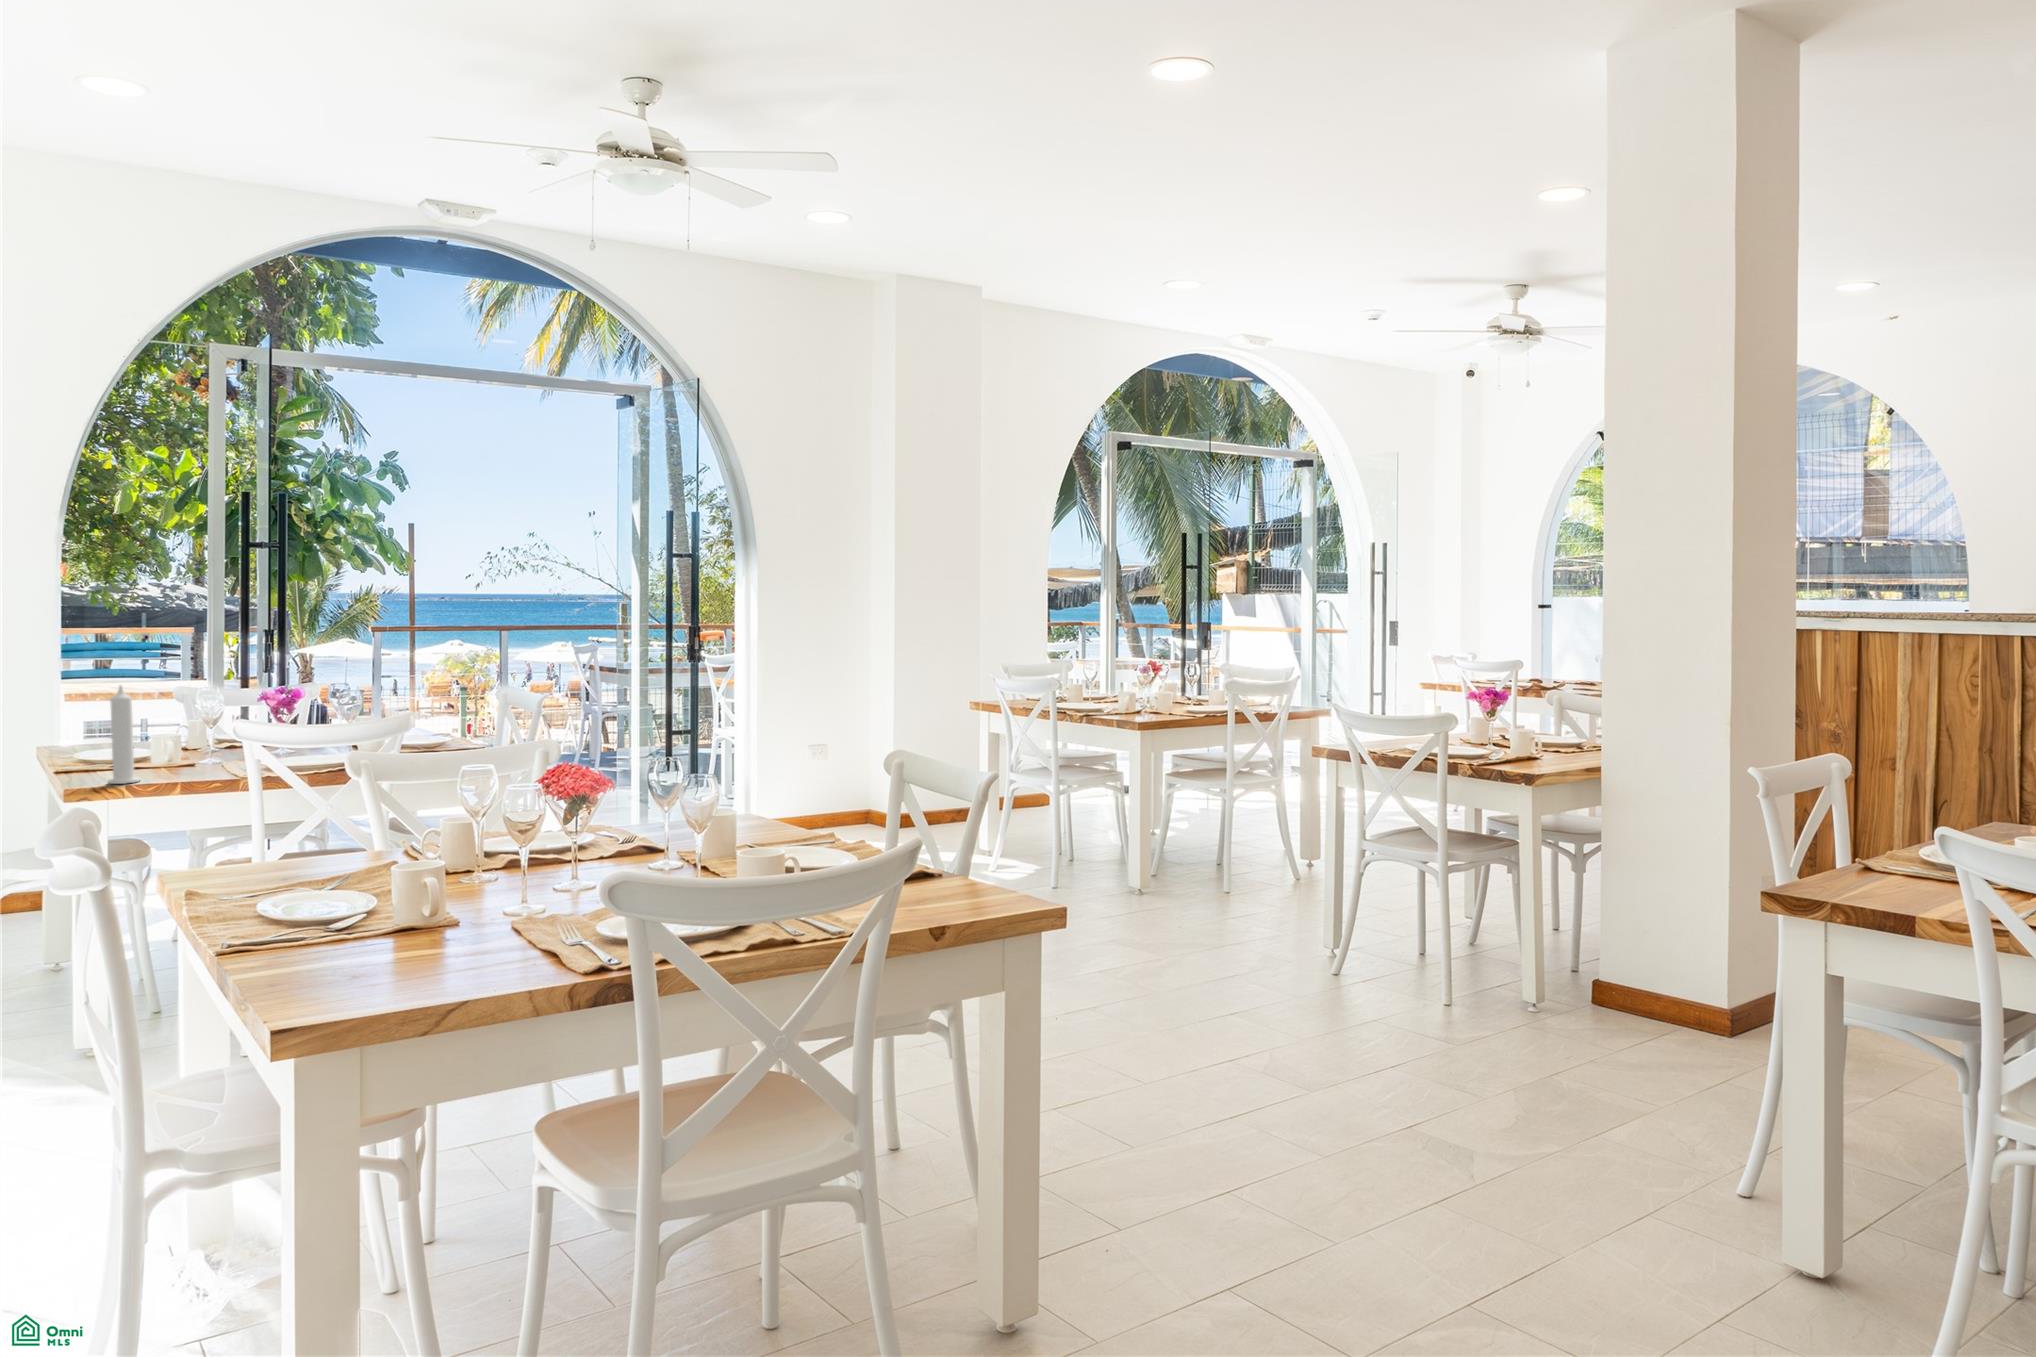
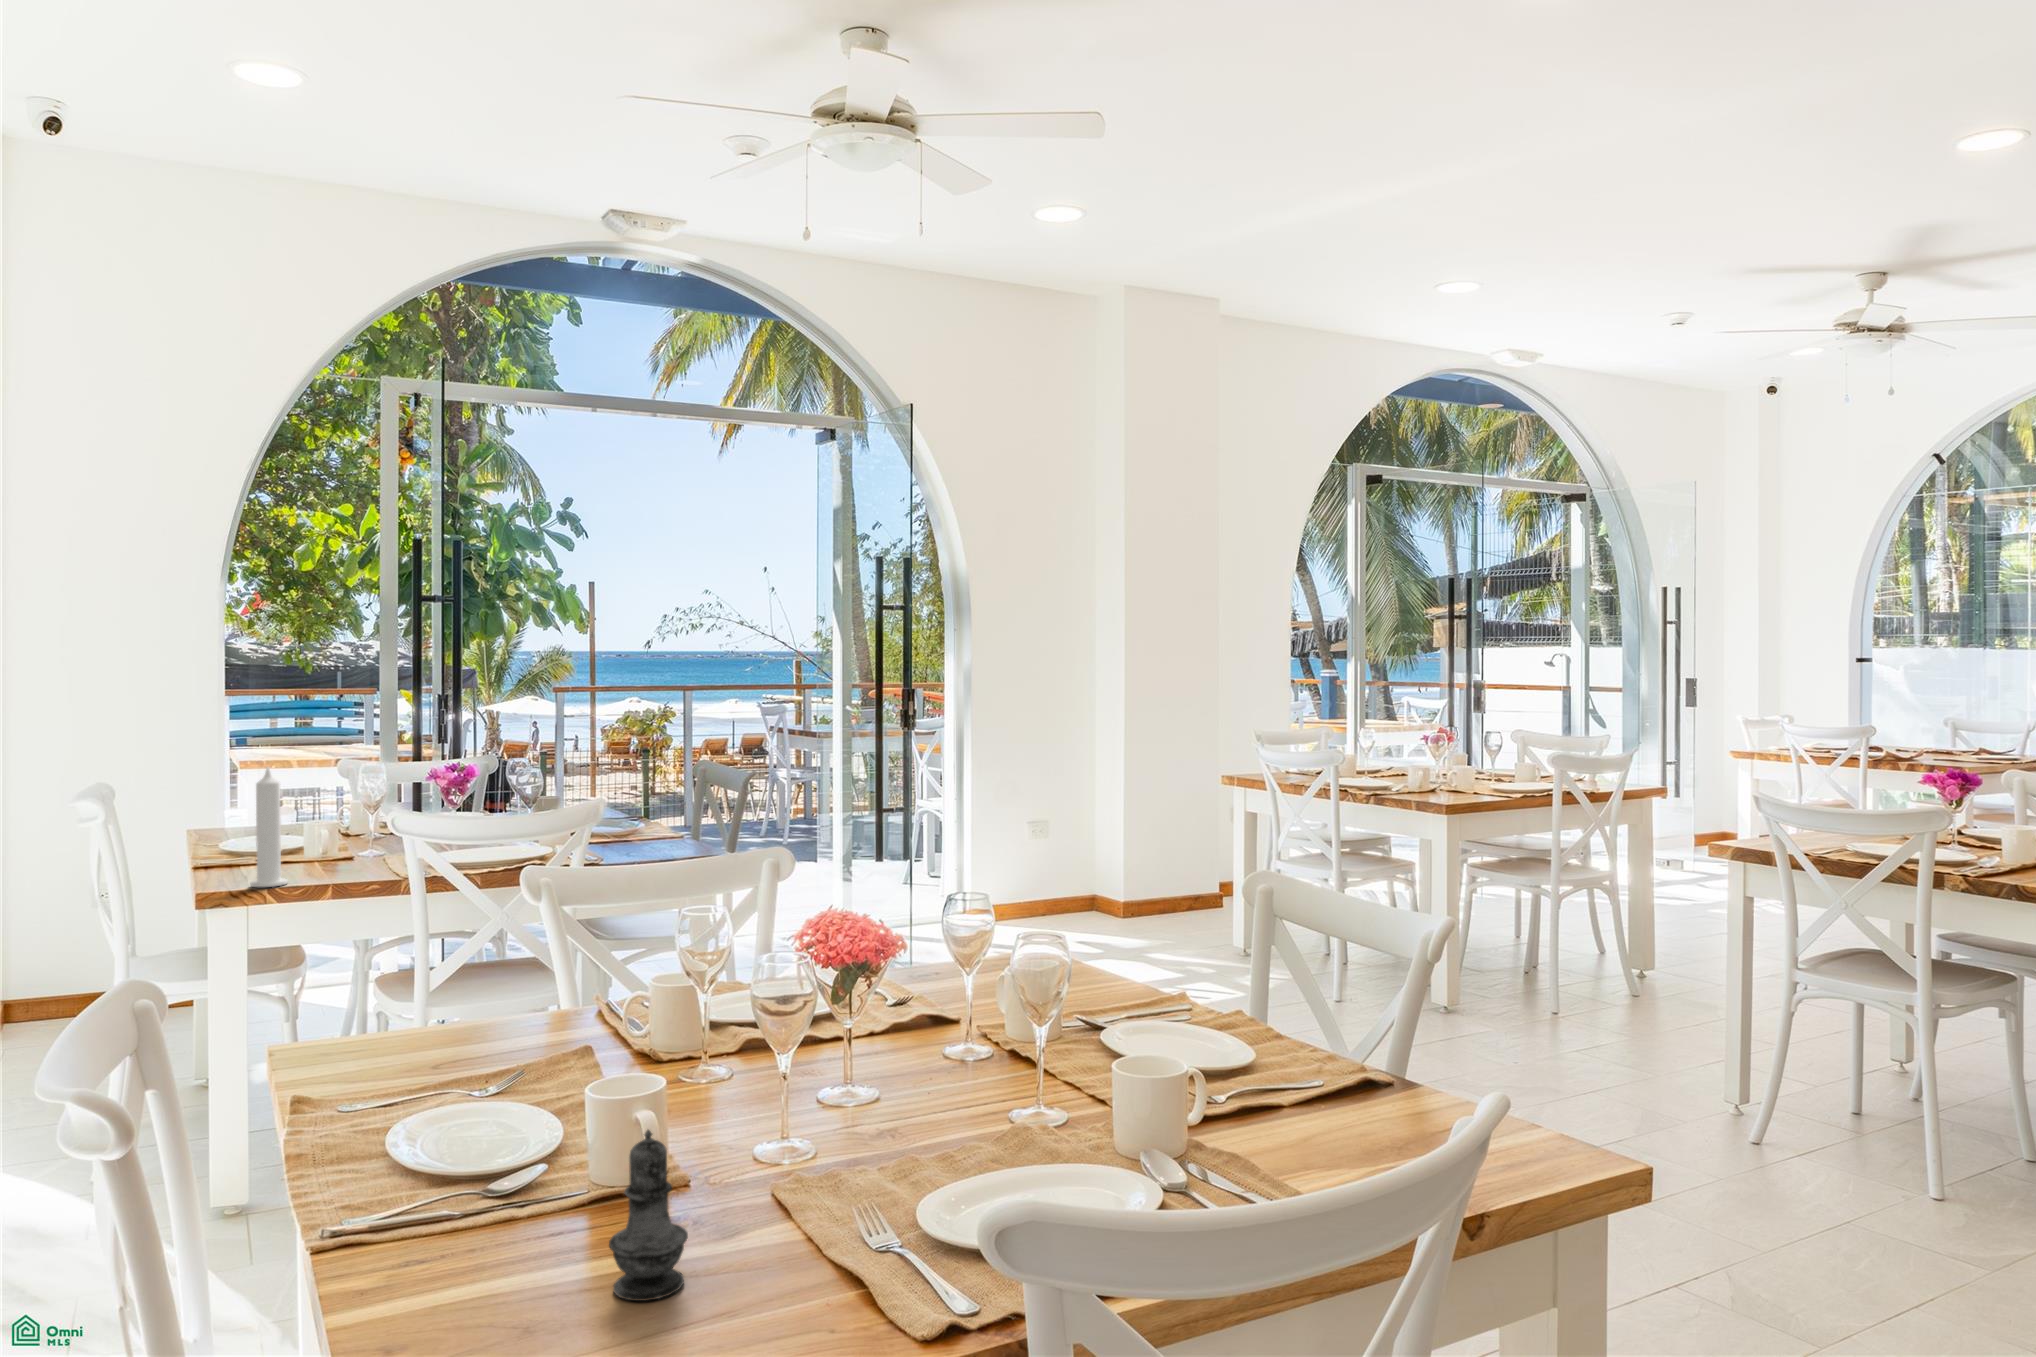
salt shaker: none [403,872,453,969] -> present [609,1130,688,1301]

